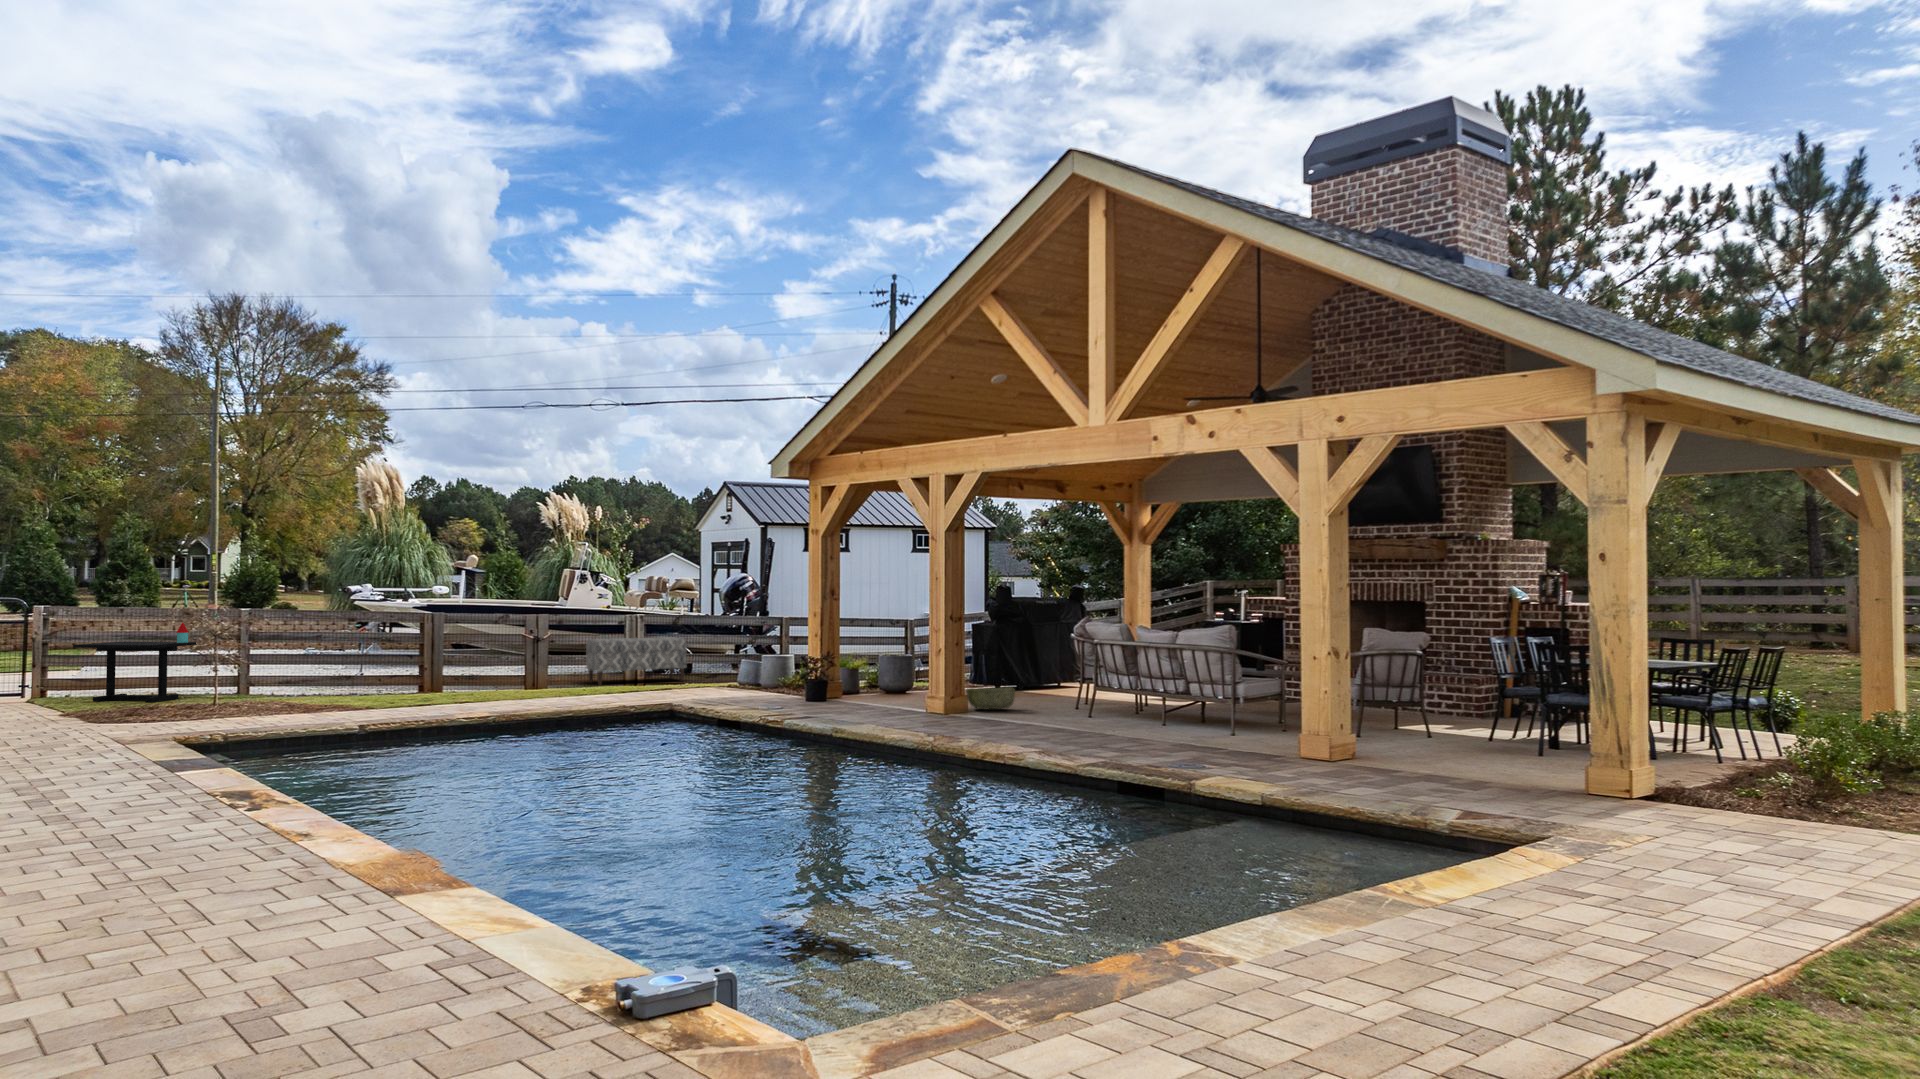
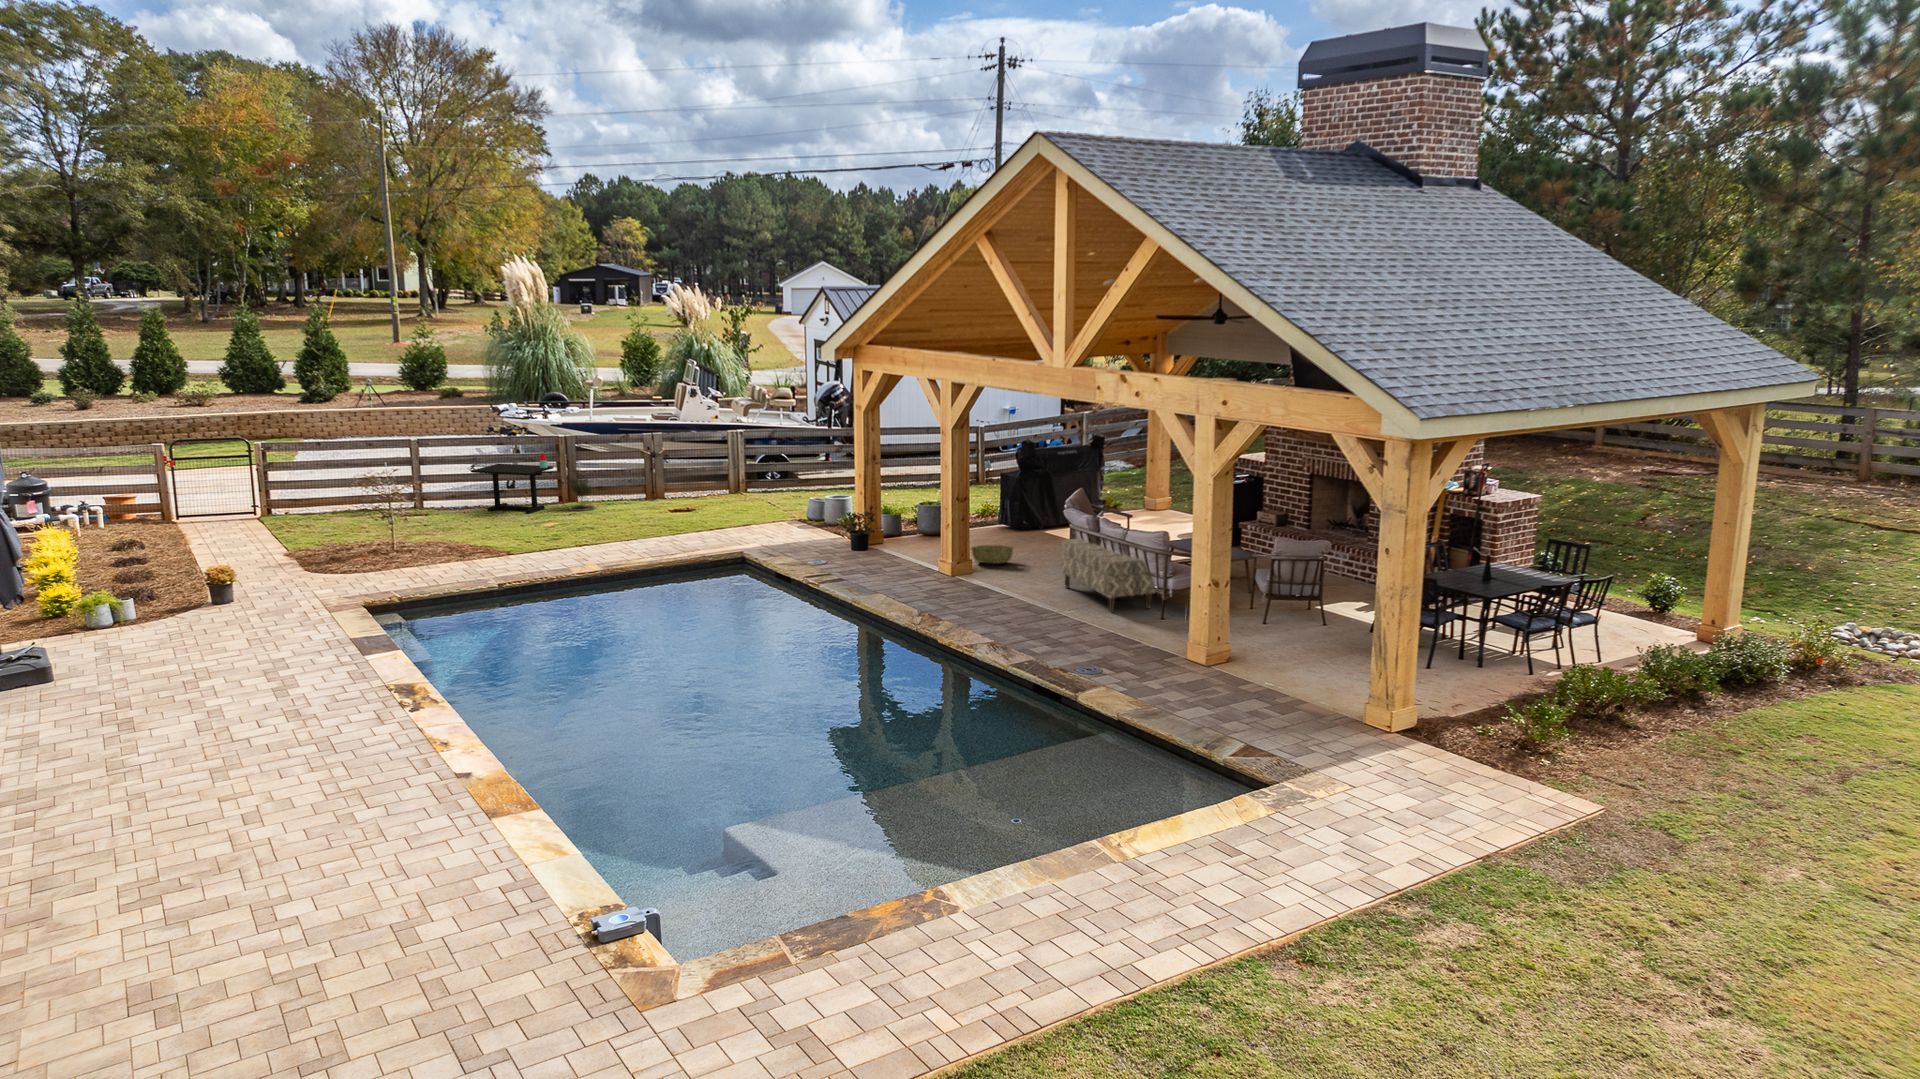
side table: present [73,623,197,702] -> present [471,453,553,514]
potted tree: none [441,631,477,690] -> present [567,469,595,511]
bench: present [586,637,687,685] -> present [1062,538,1156,613]

